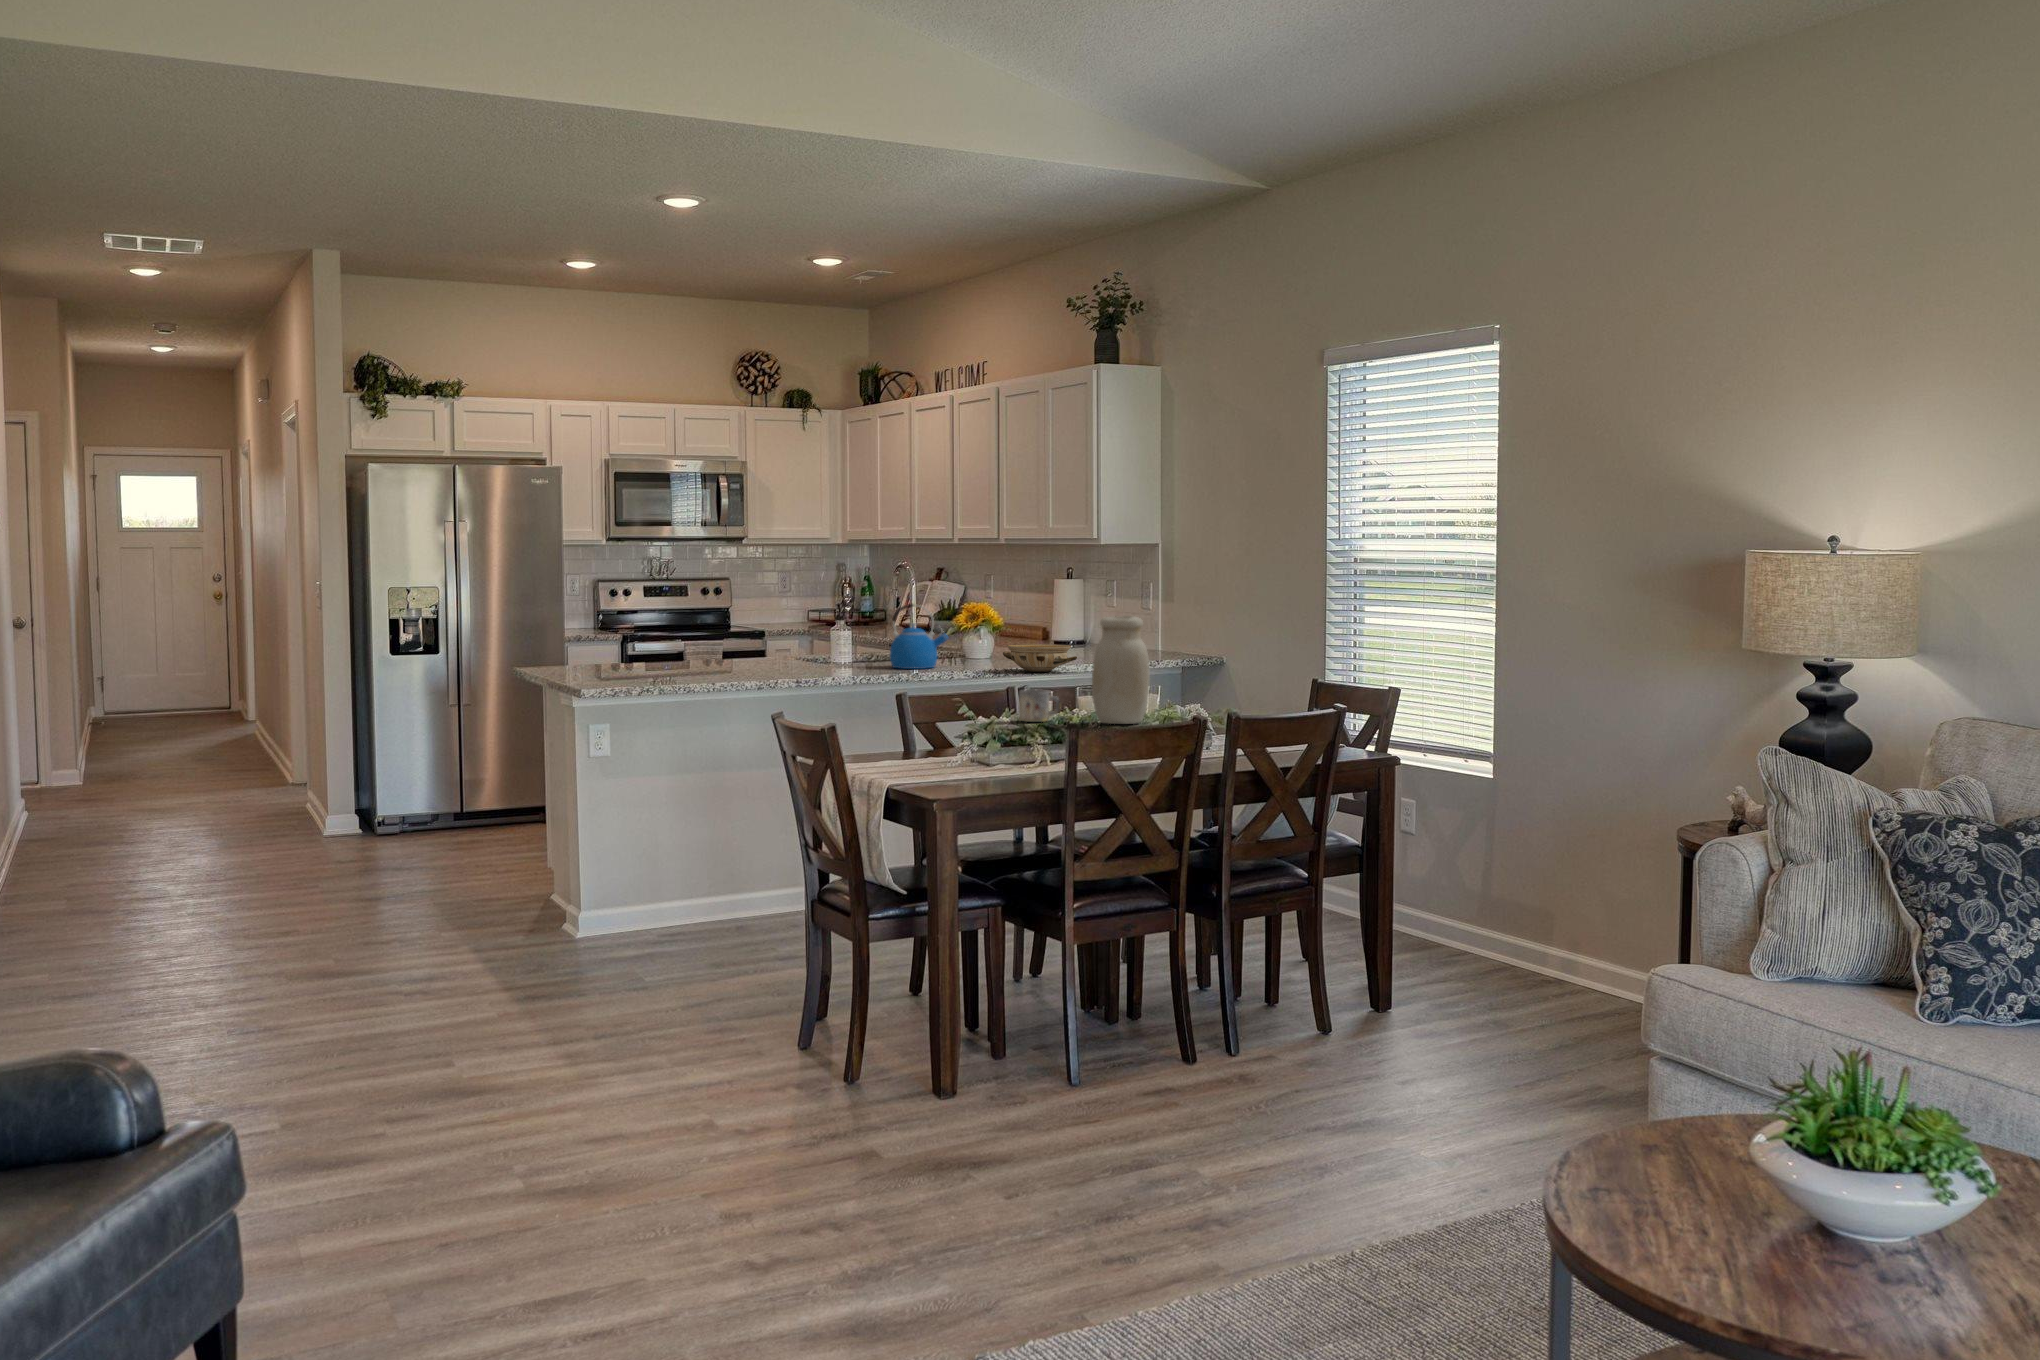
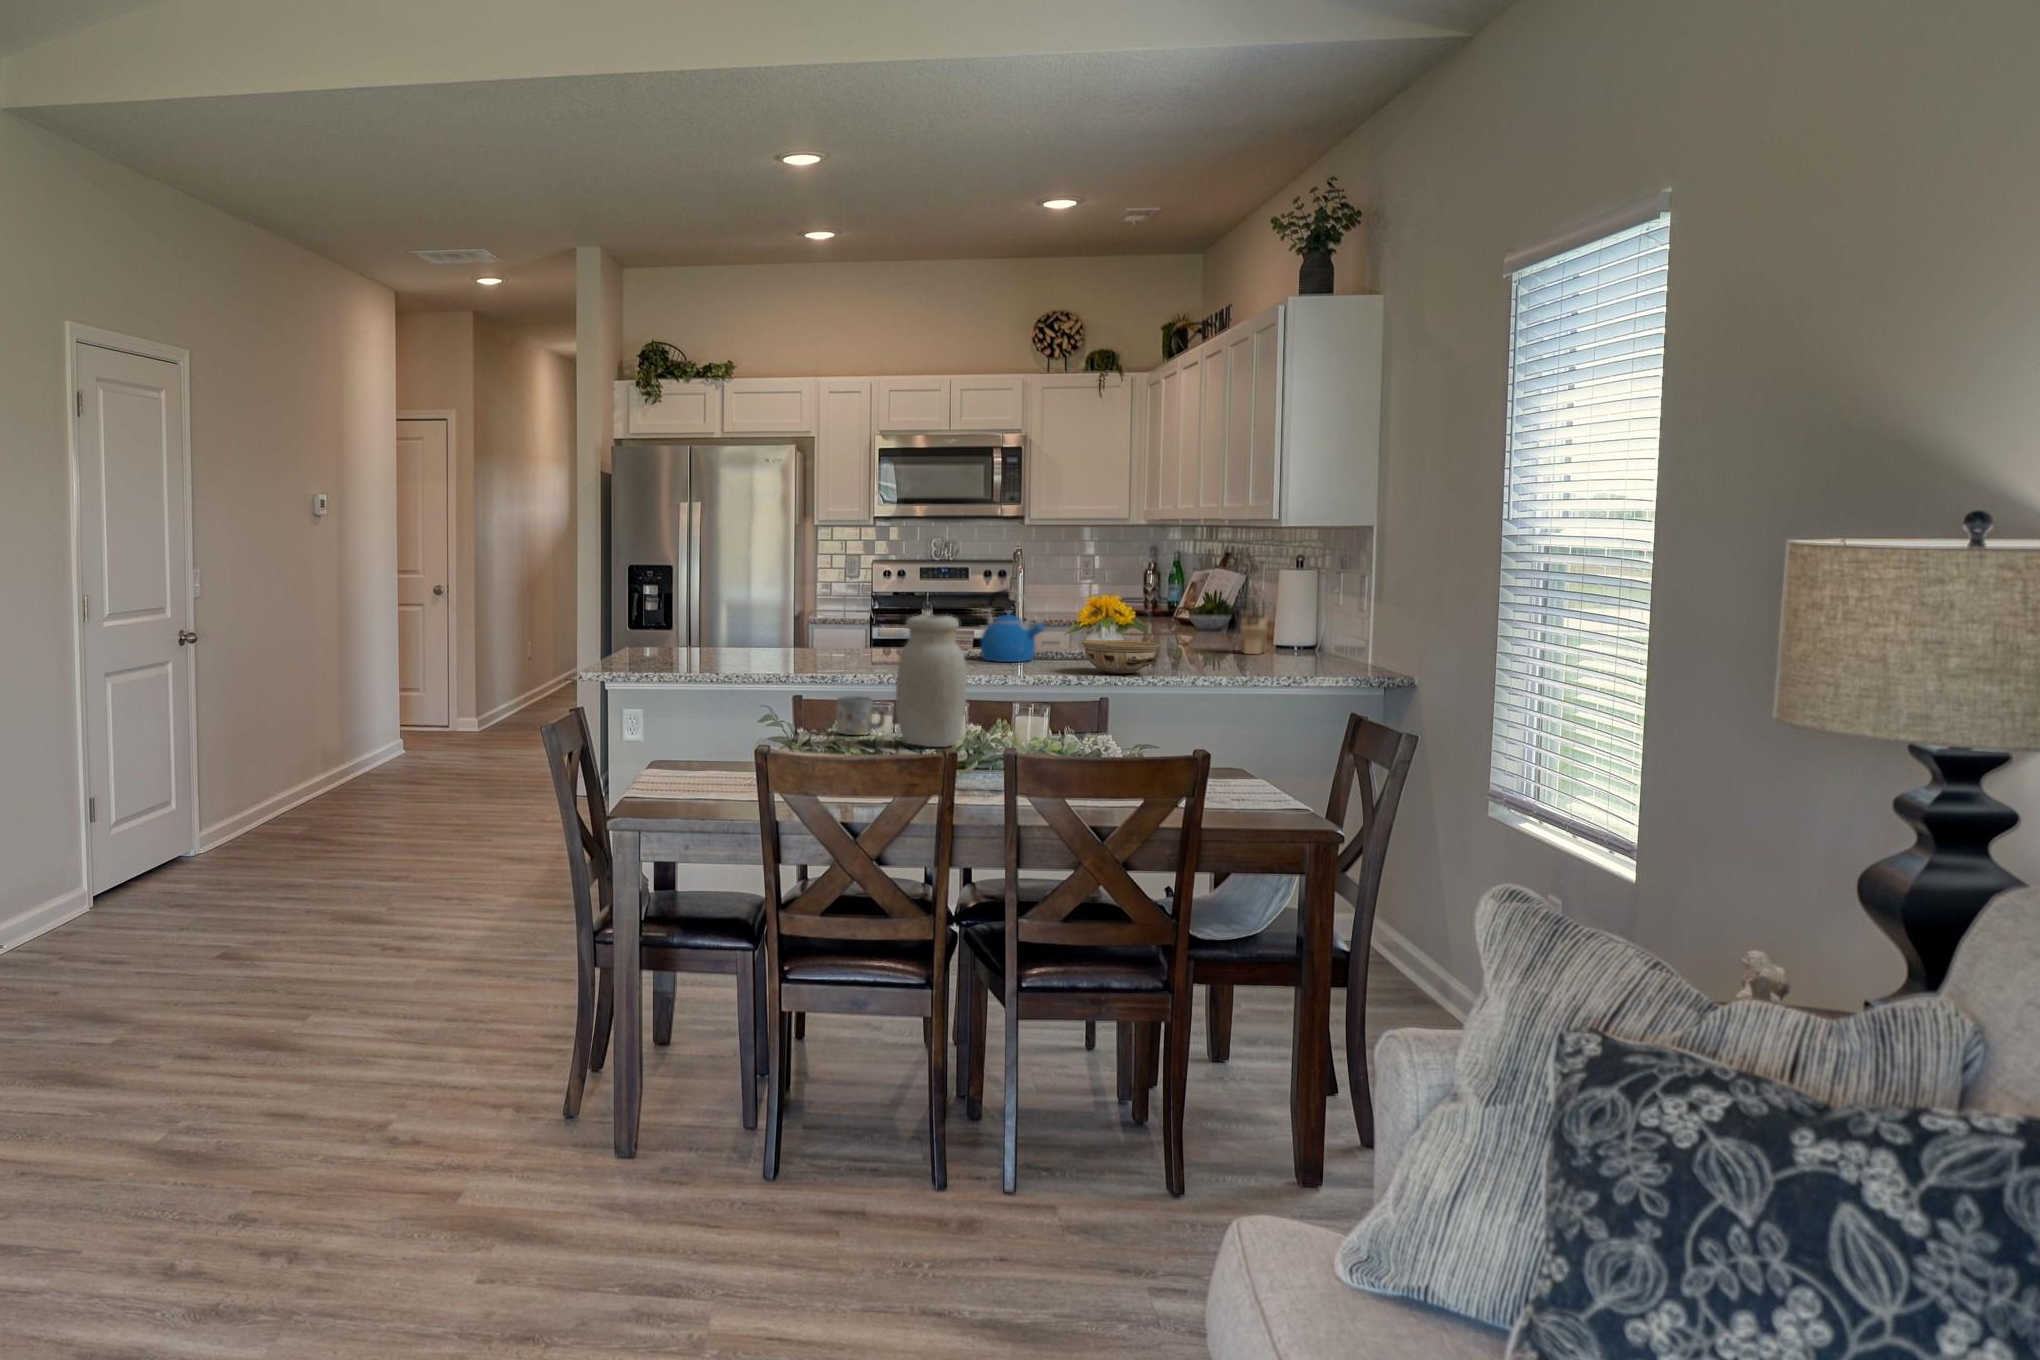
knife block: none [1055,608,1088,655] -> present [1240,599,1267,654]

